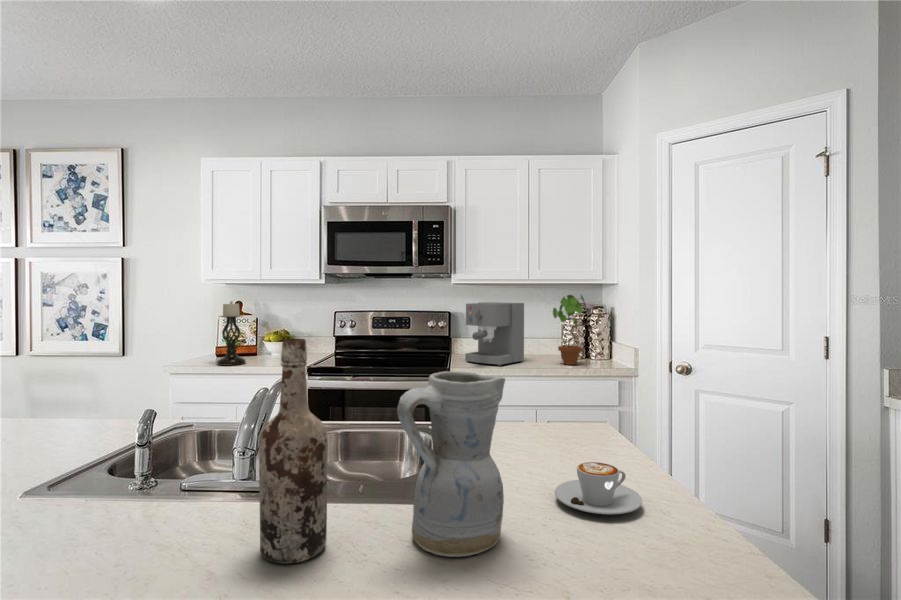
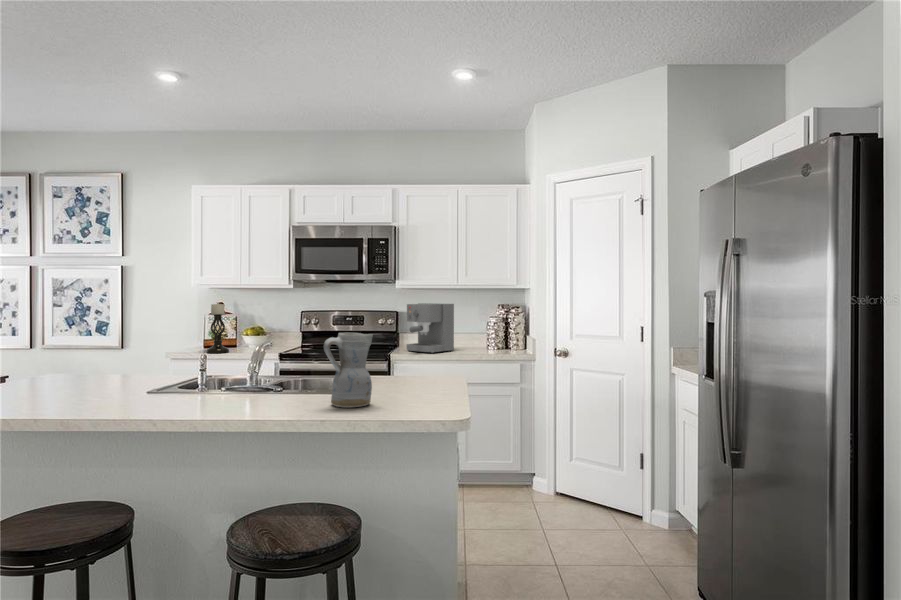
potted plant: present [553,295,585,365] -> none [475,297,501,353]
wine bottle: present [259,339,328,564] -> none [265,317,294,409]
coffee cup: present [555,462,642,514] -> none [405,380,445,400]

